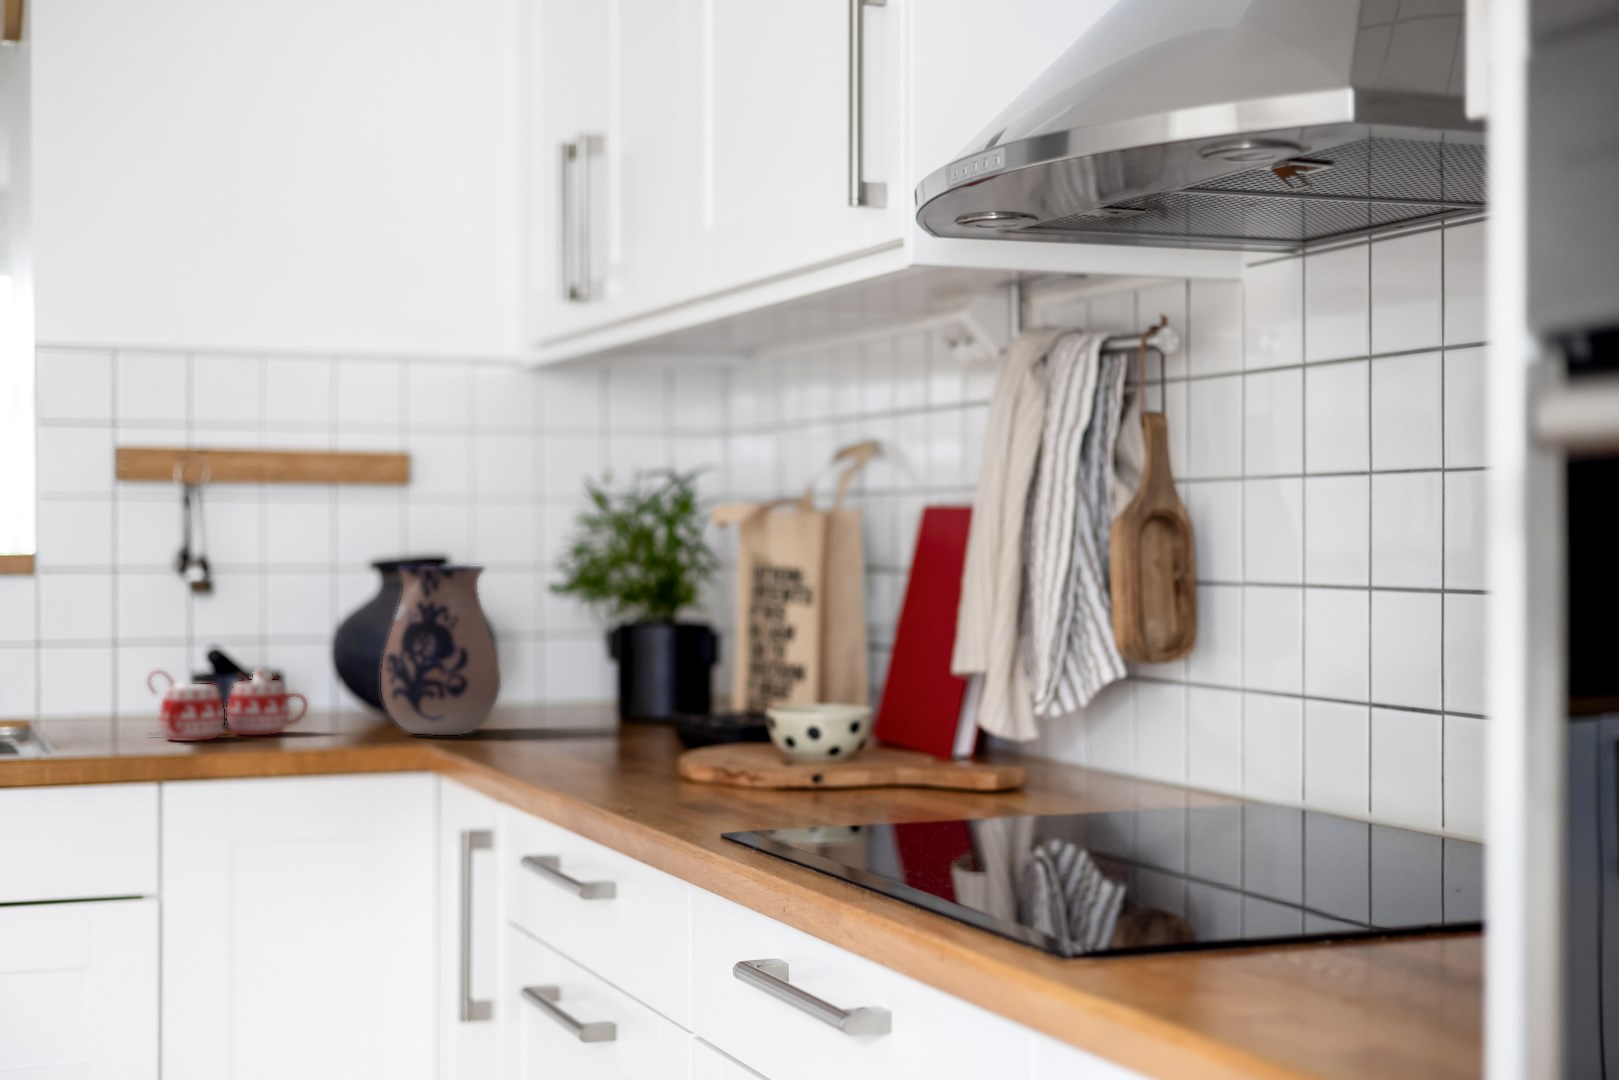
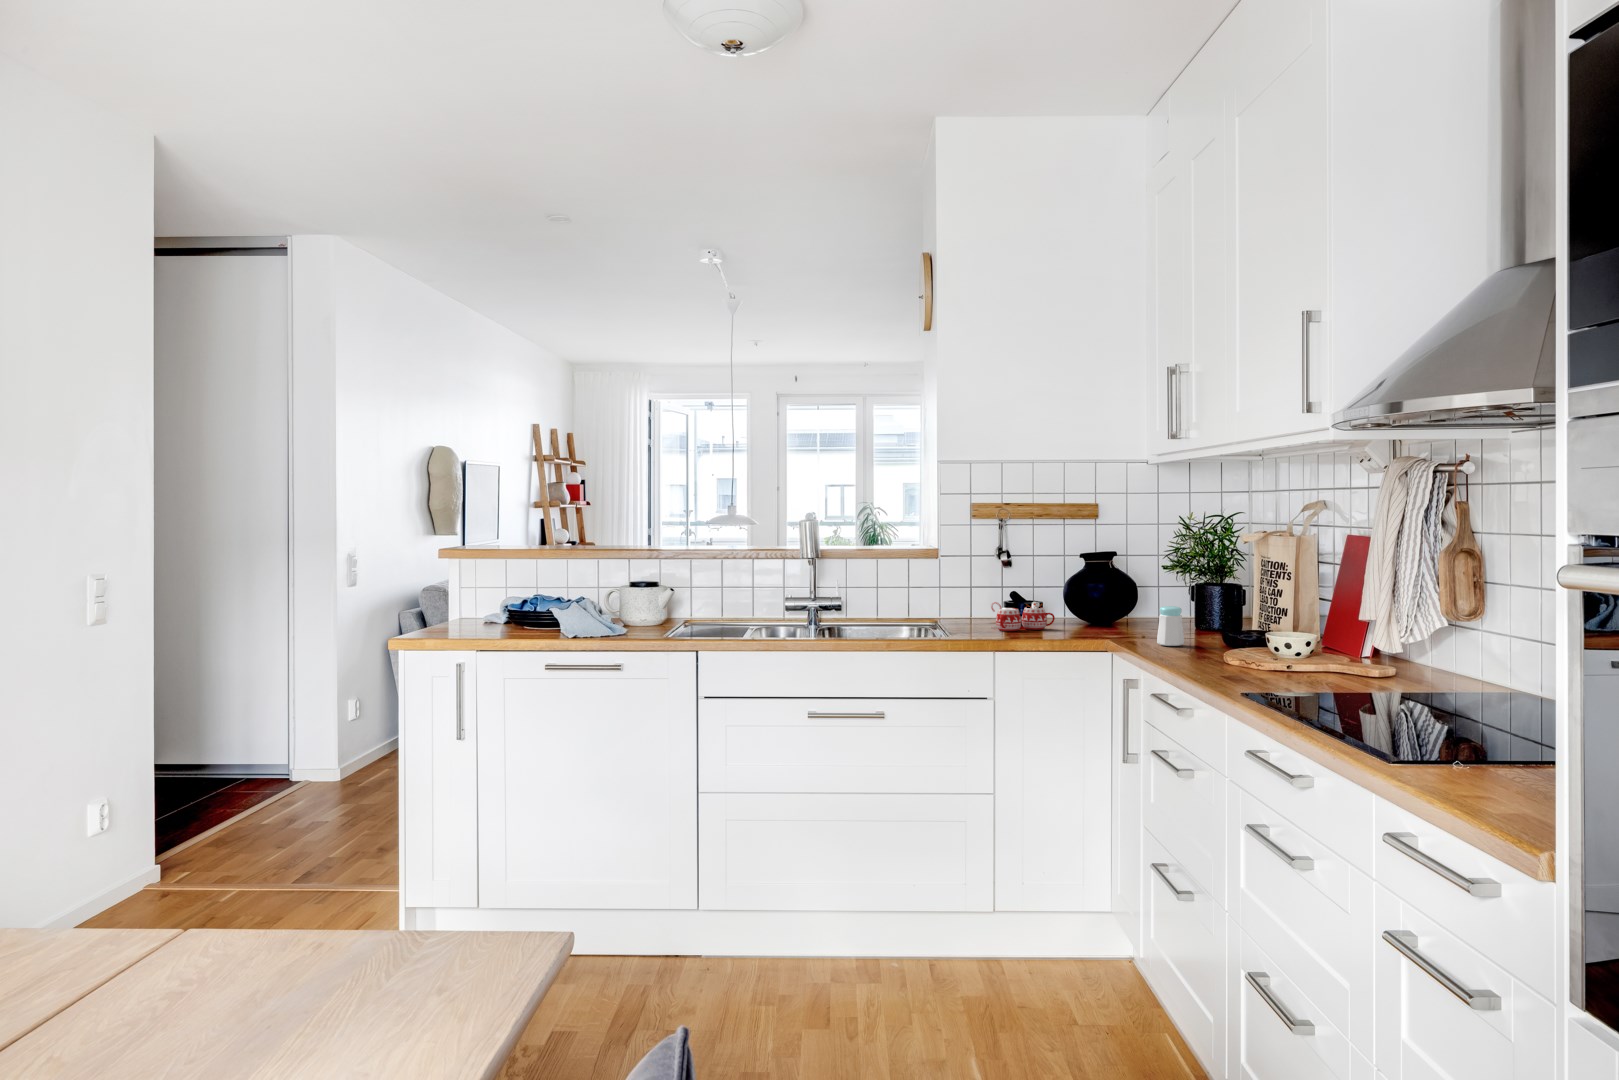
ceramic pitcher: present [381,565,501,735] -> none [1086,559,1139,633]
salt shaker: none [539,663,598,755] -> present [1157,606,1184,646]

